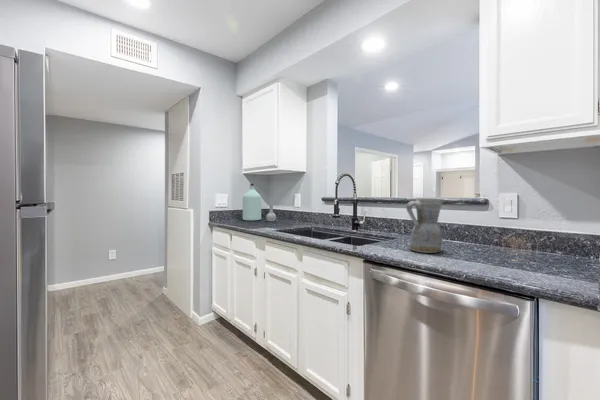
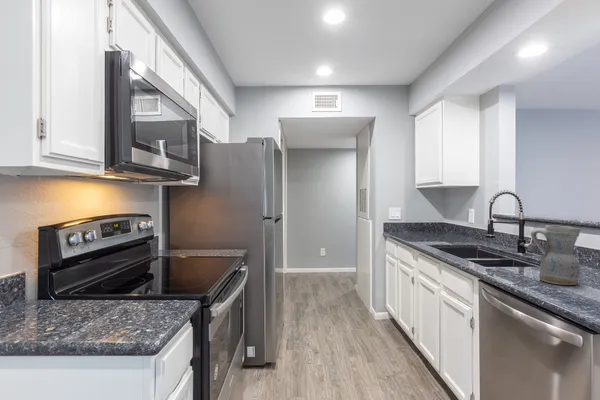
bottle: present [243,184,276,222] -> none [415,198,447,236]

